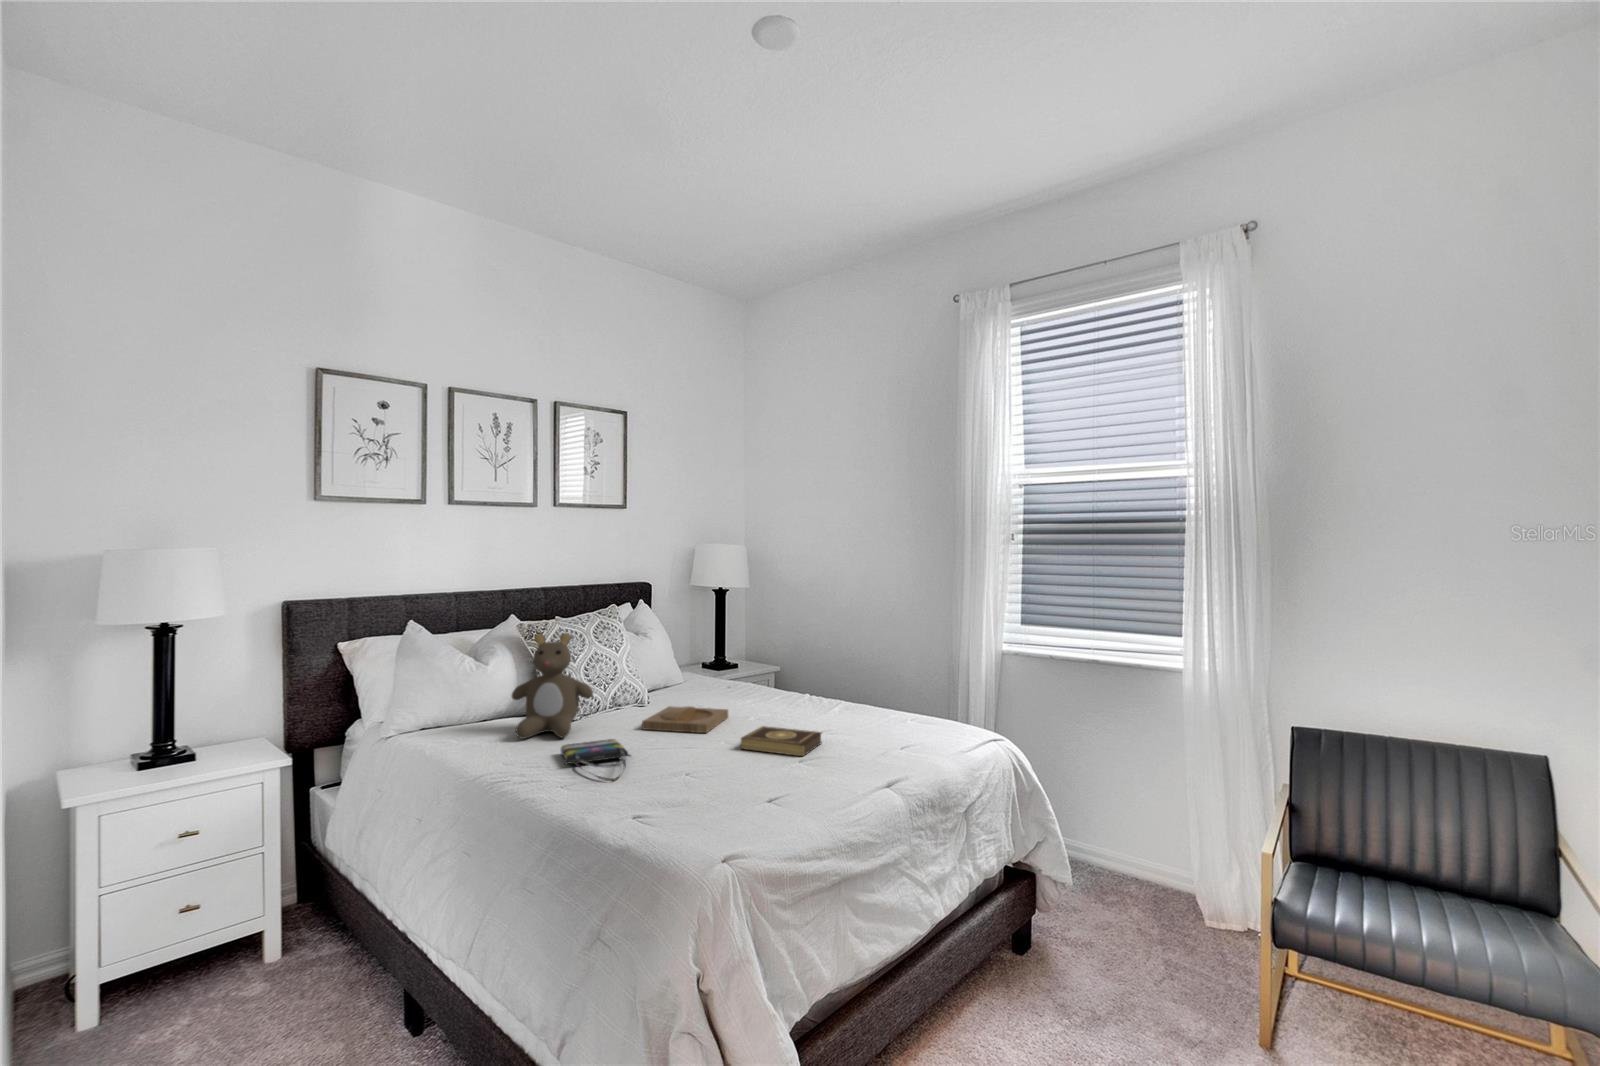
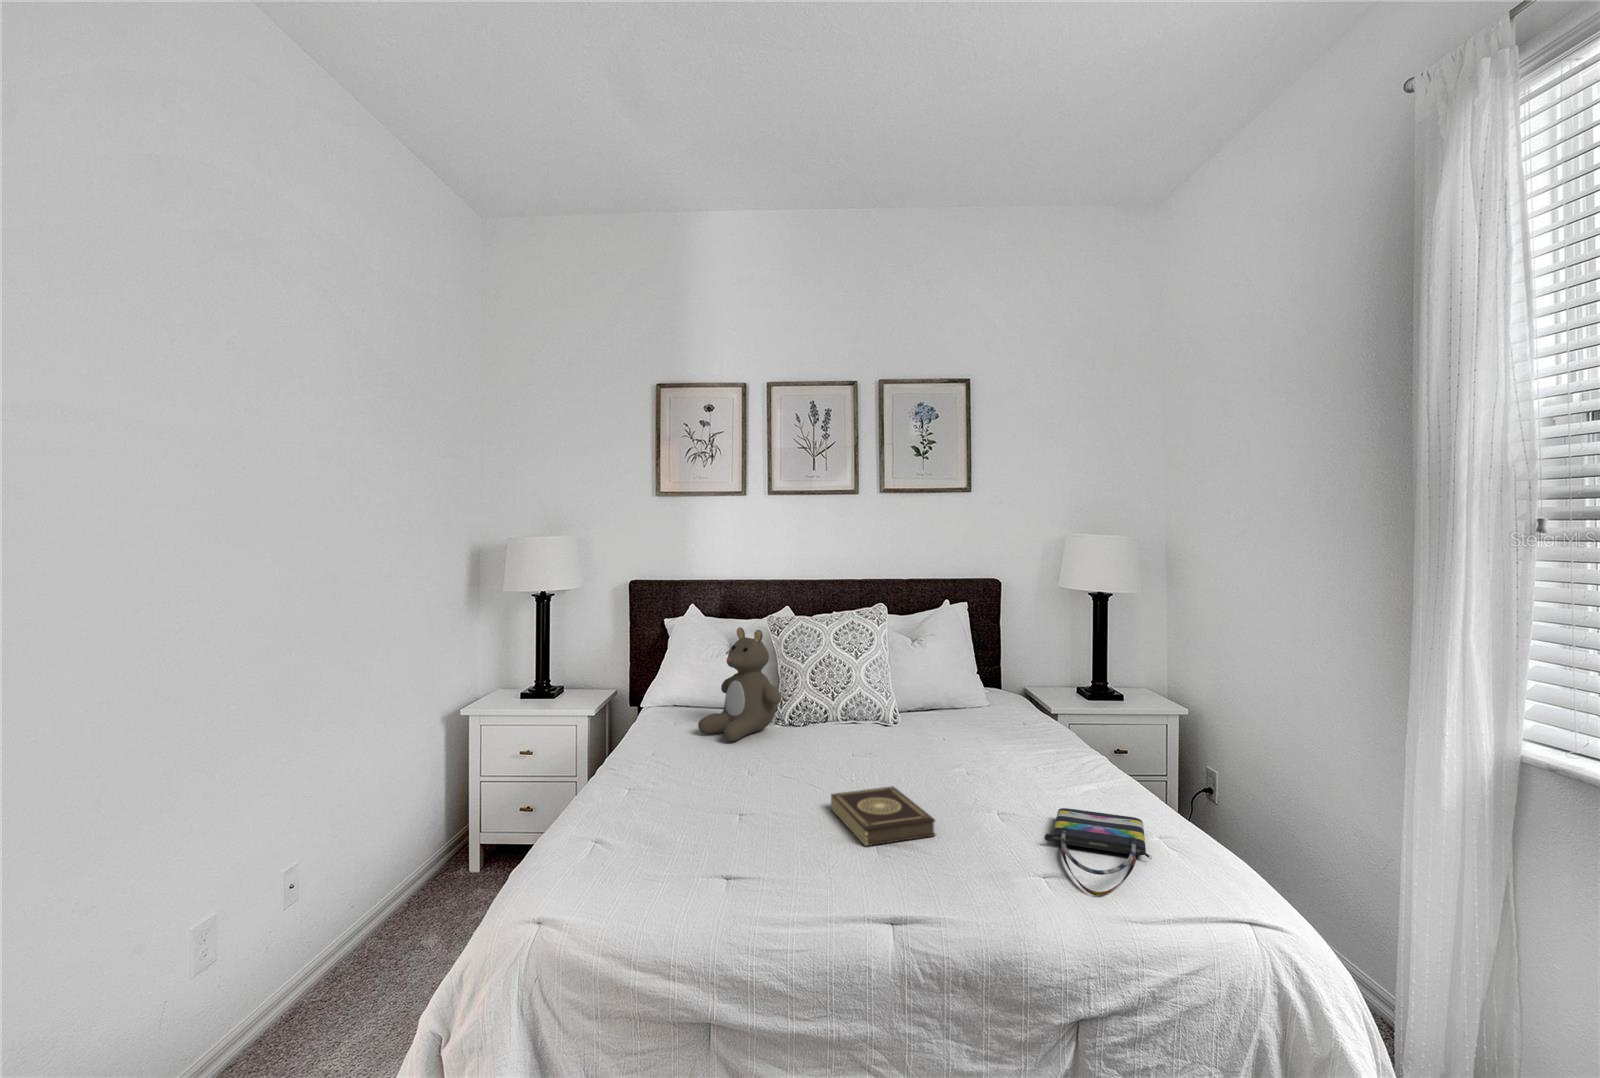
tray: present [642,706,728,733] -> none [810,732,924,776]
tote bag: present [561,739,630,781] -> present [1045,808,1152,896]

